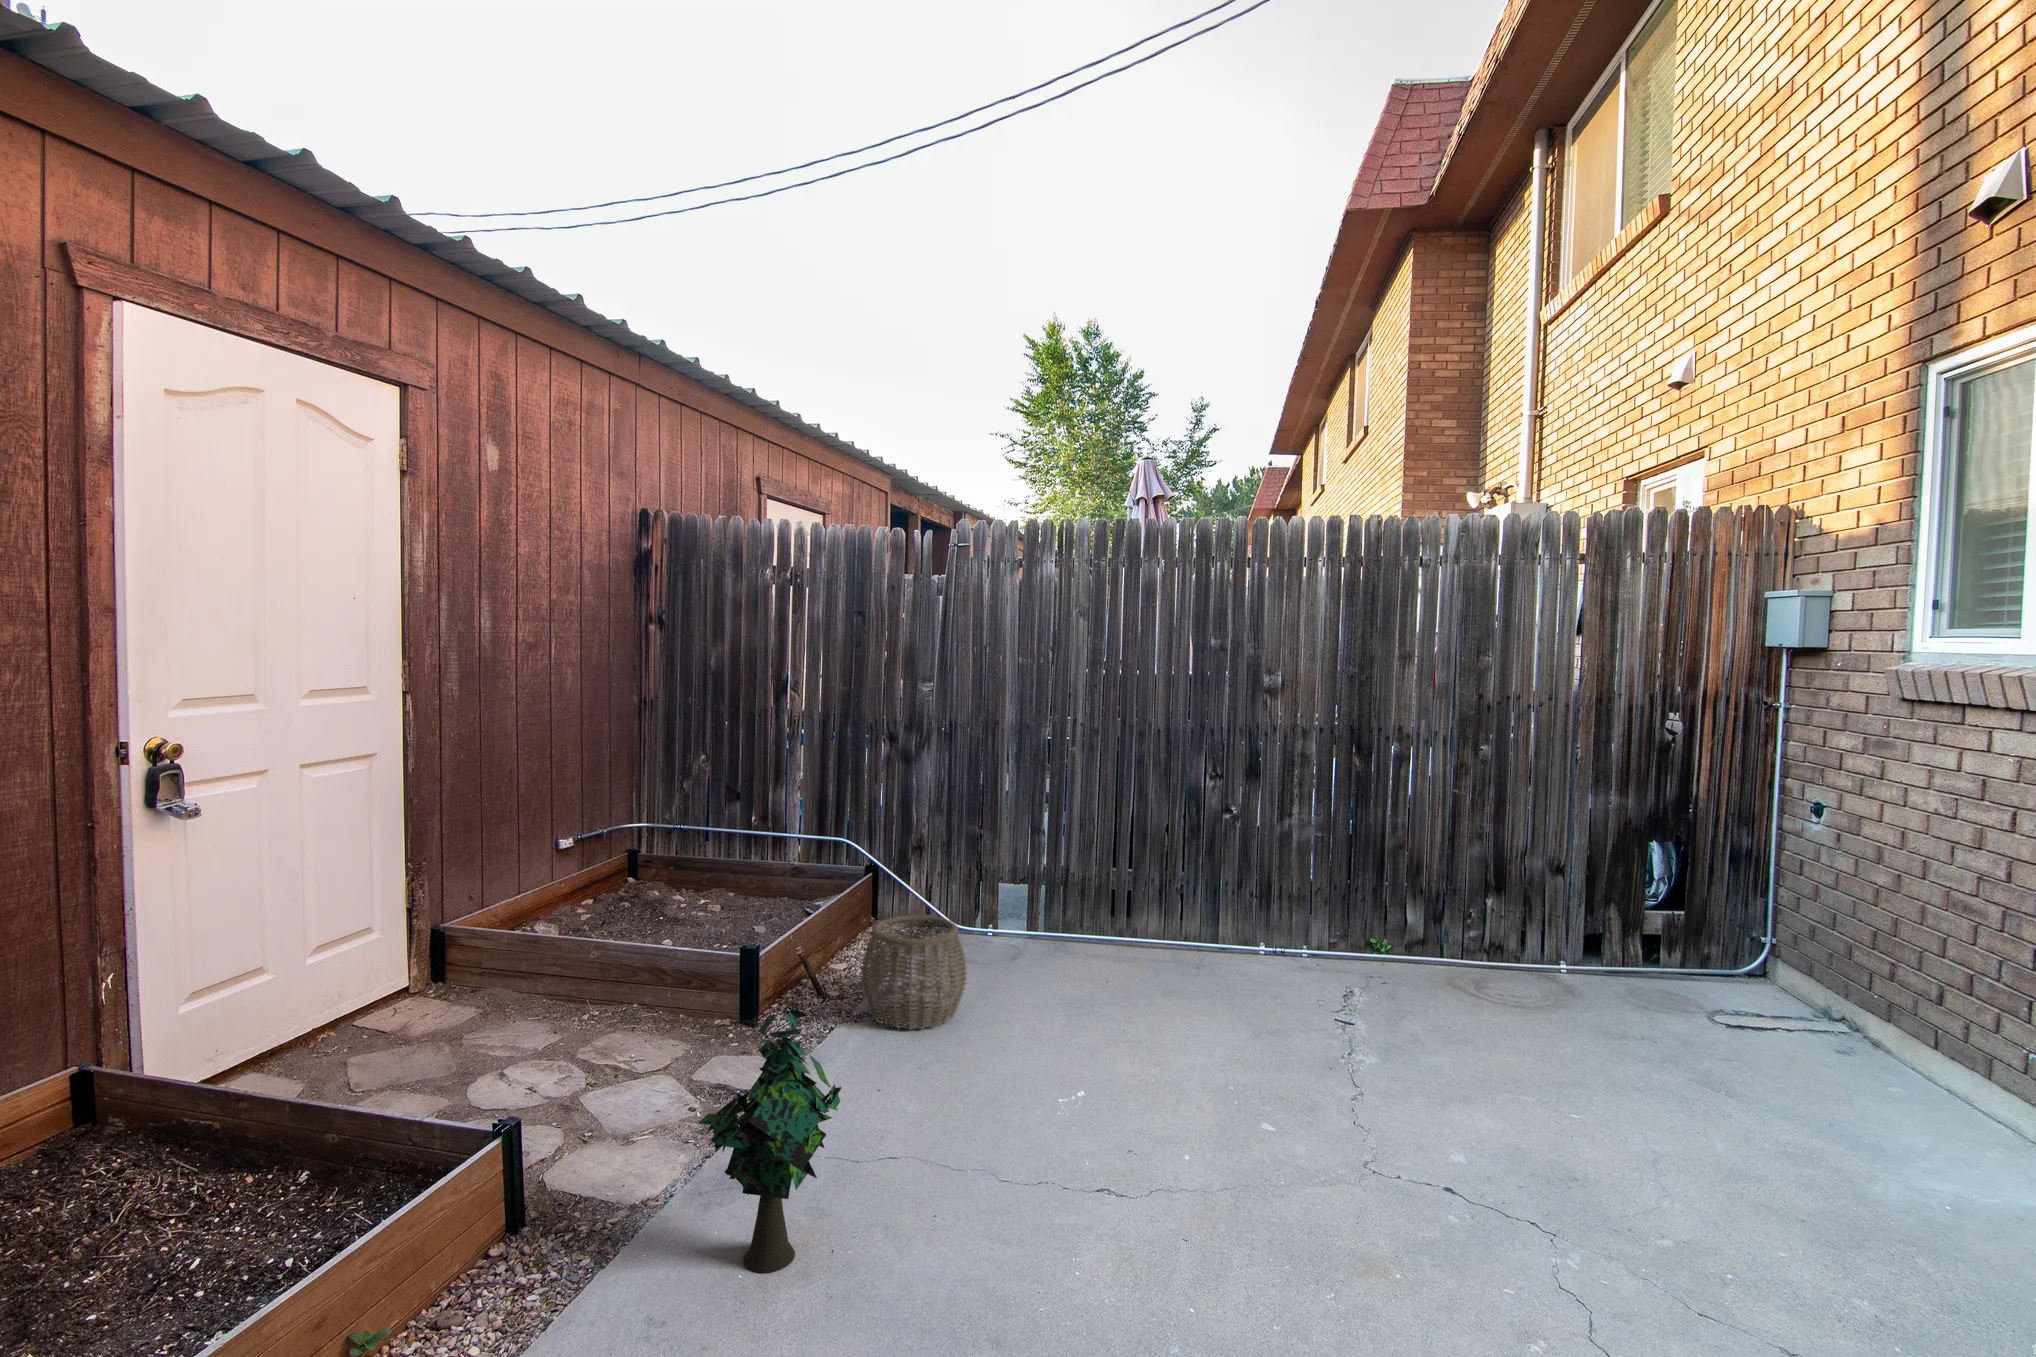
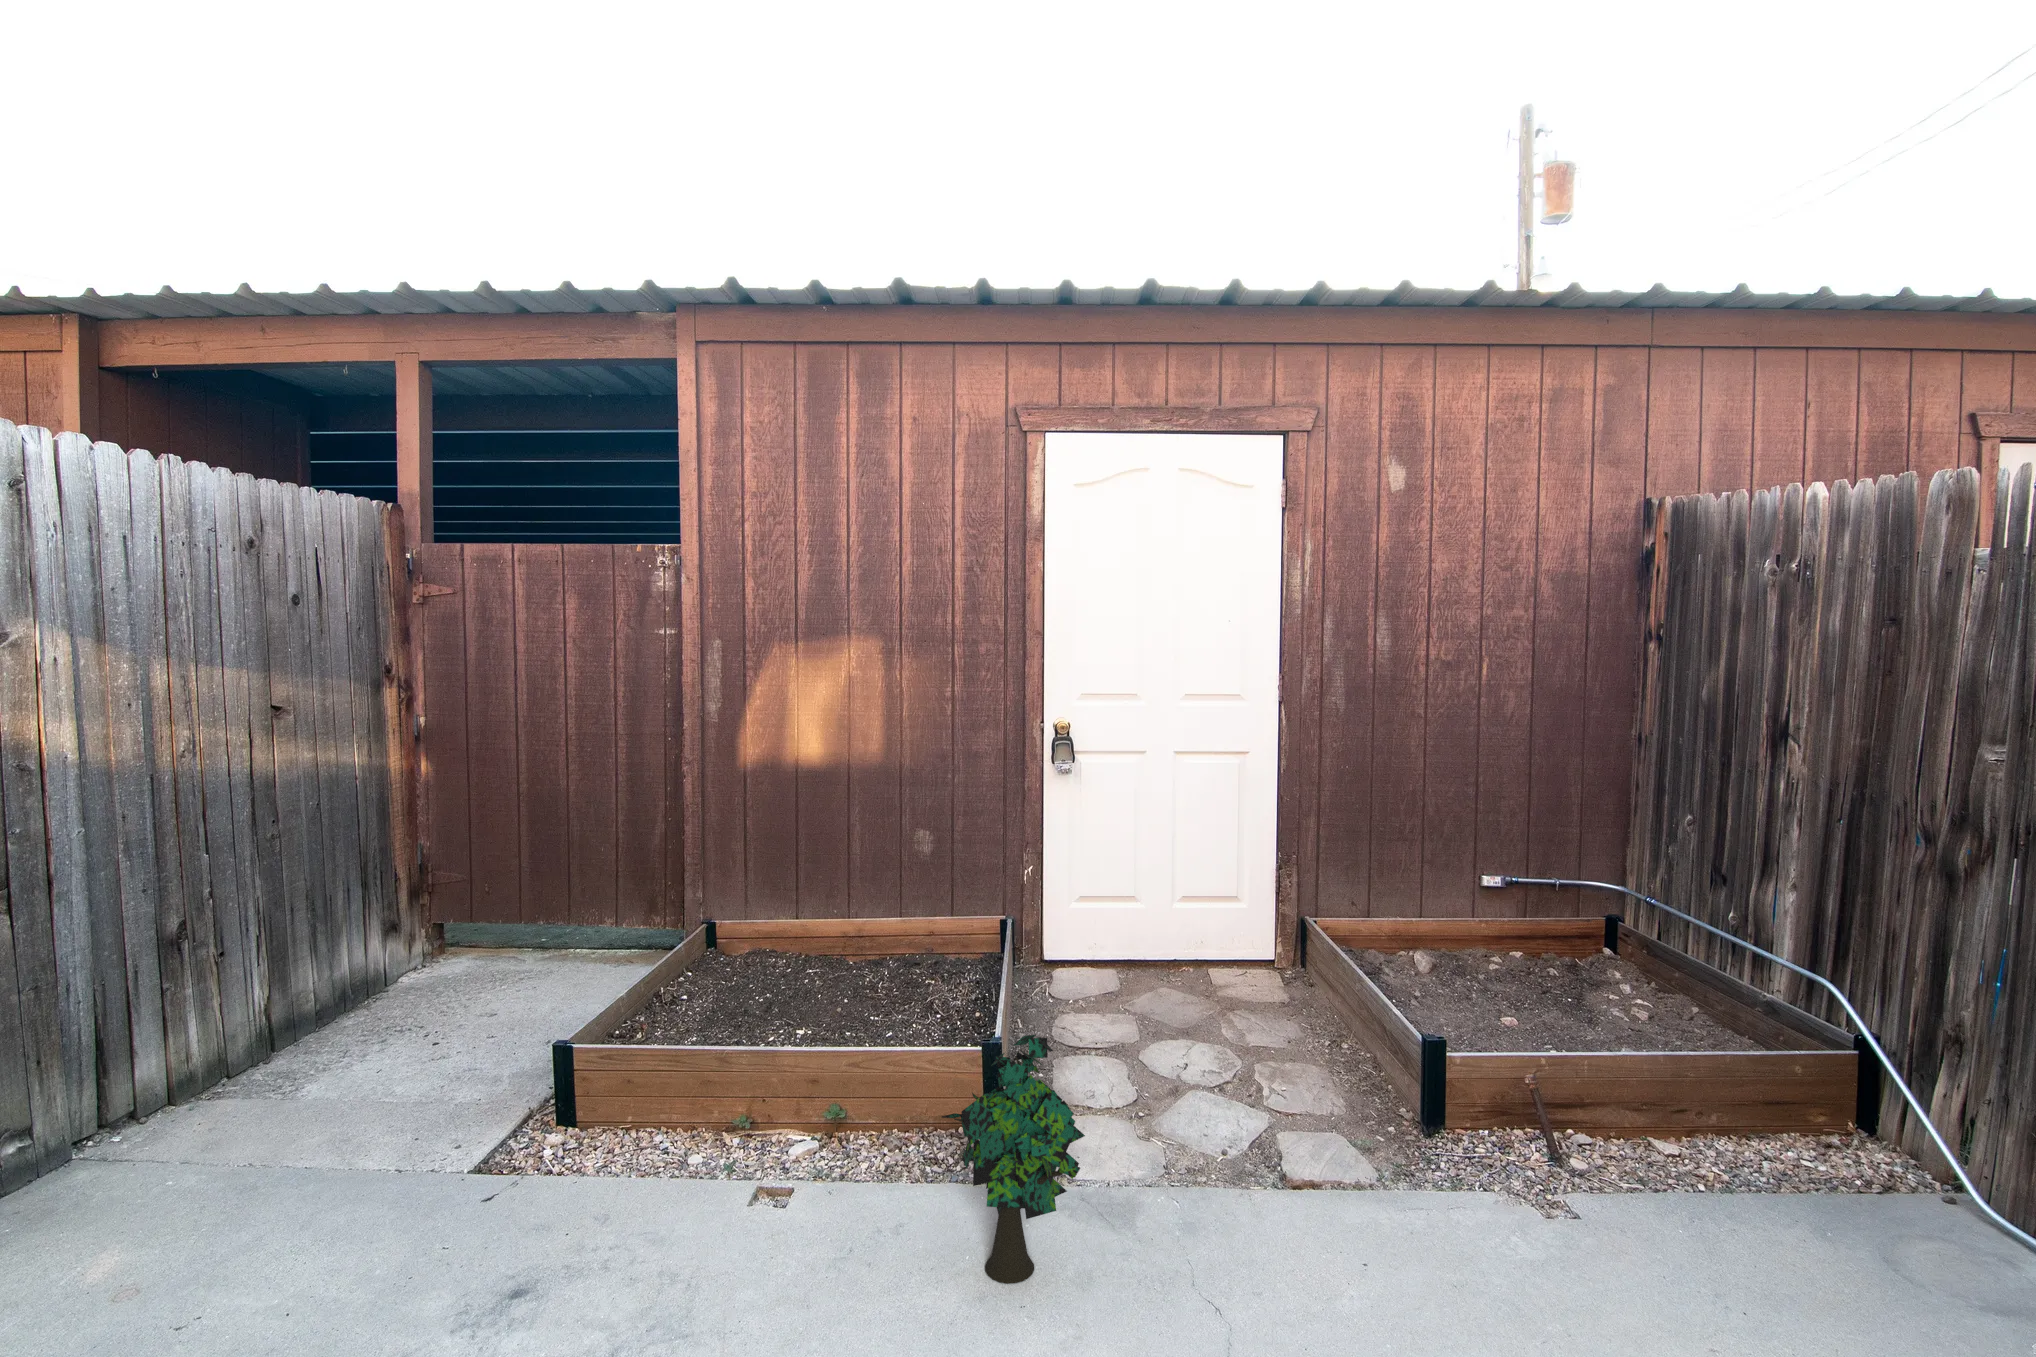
woven basket: present [861,915,967,1029] -> none [1524,1078,1710,1279]

